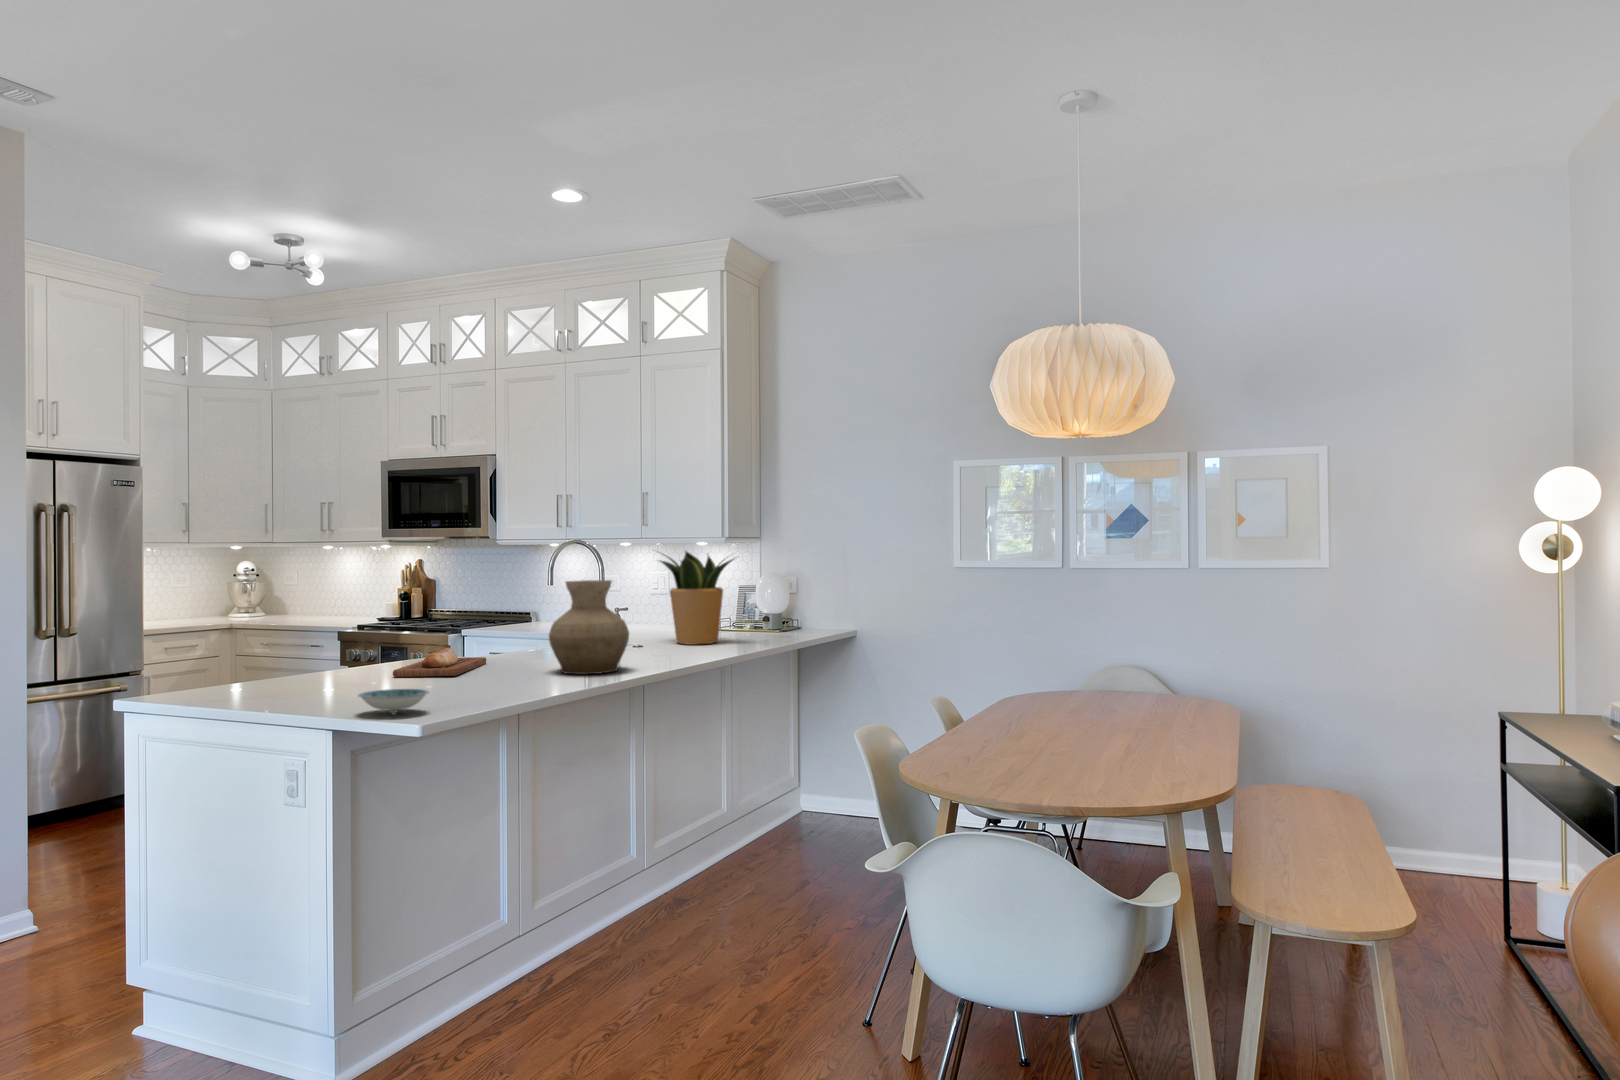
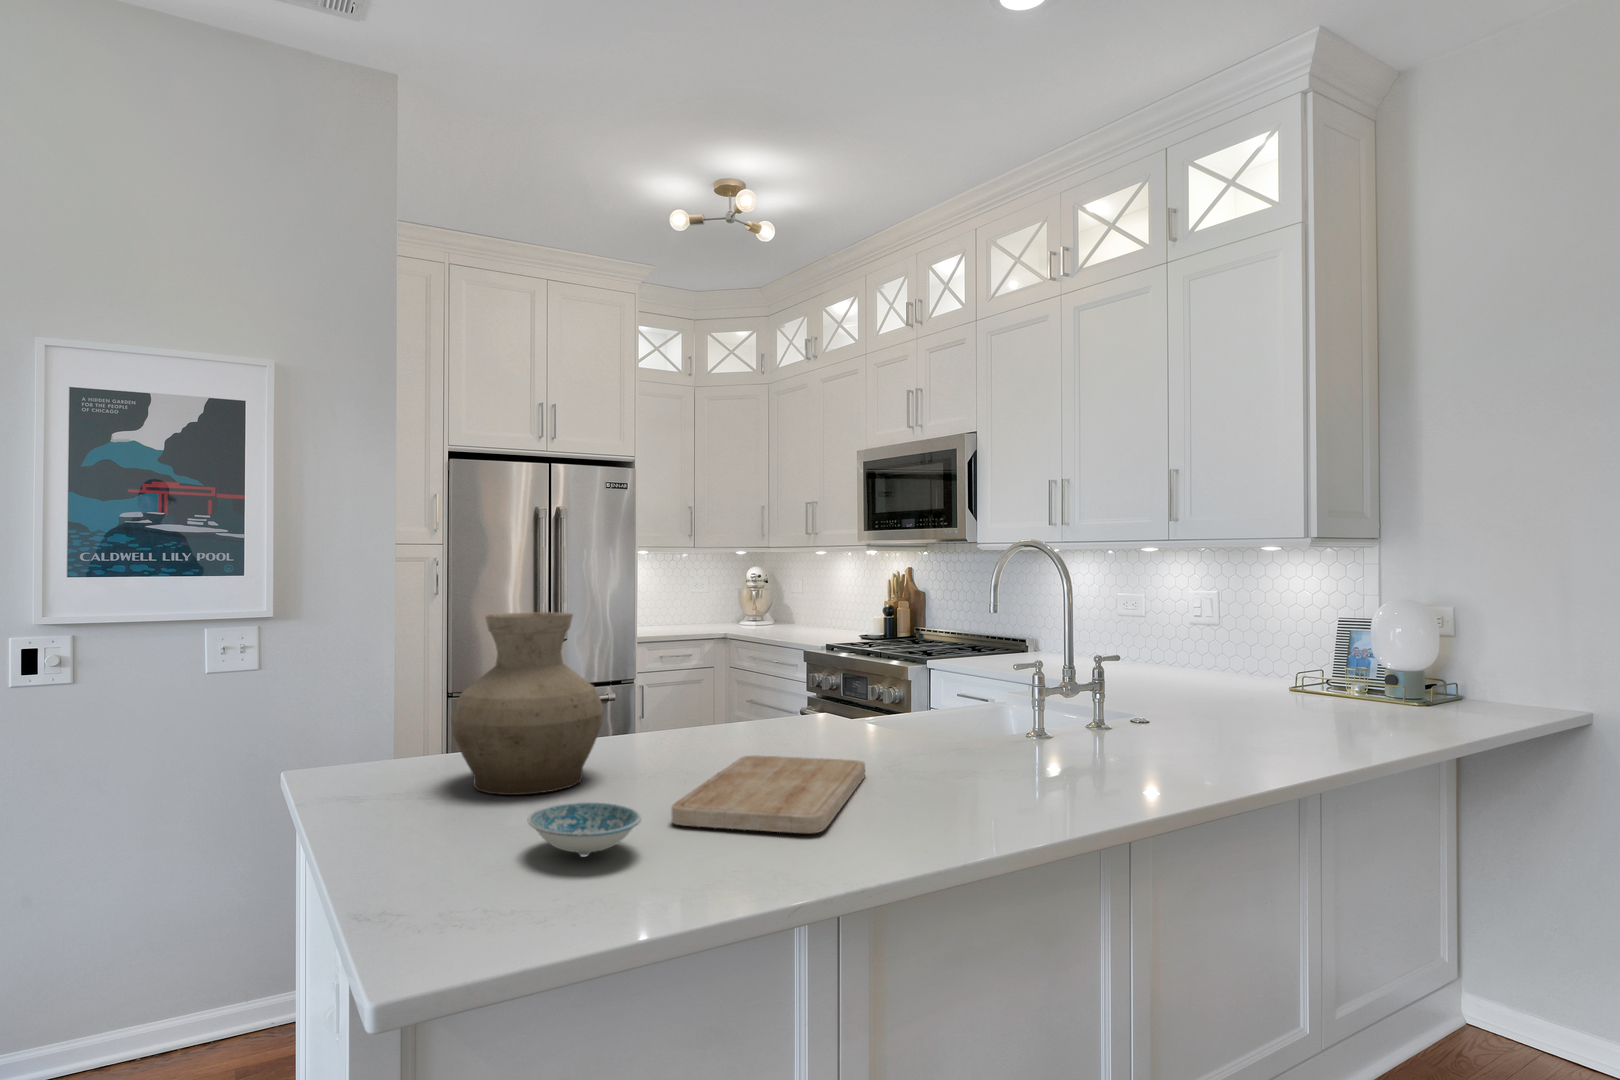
potted plant: present [660,551,733,645] -> none [1172,558,1337,724]
vase: present [549,580,629,674] -> present [451,612,604,795]
bread loaf: present [393,648,486,677] -> none [726,704,883,757]
cutting board: none [421,671,514,701] -> present [672,756,865,833]

